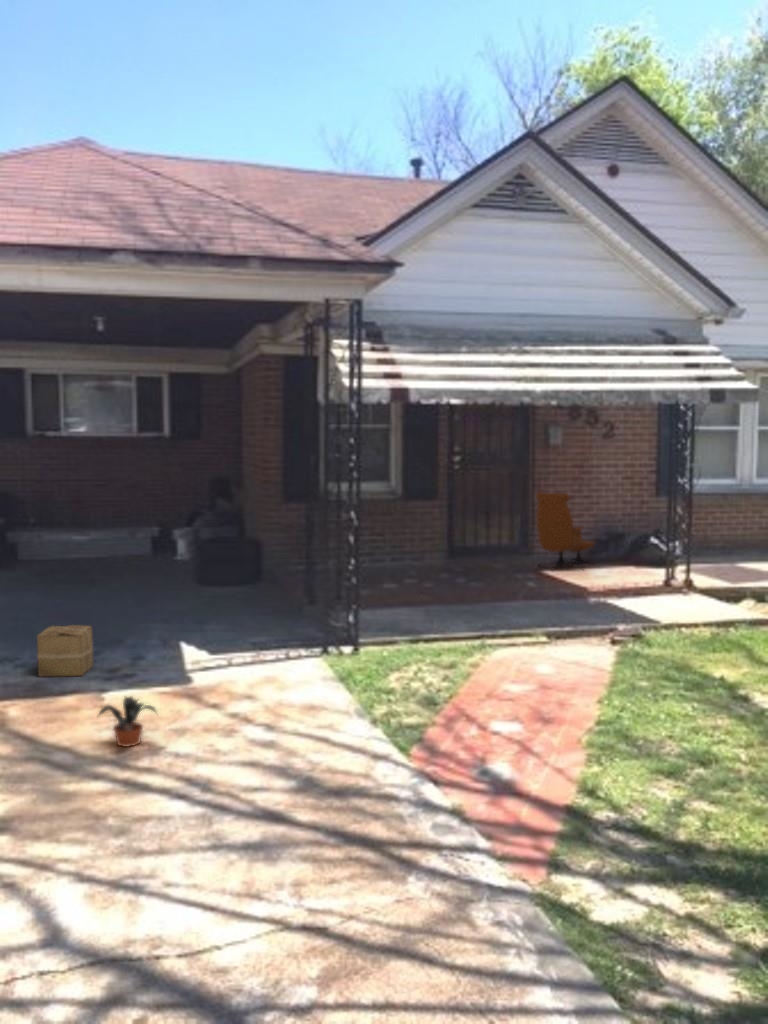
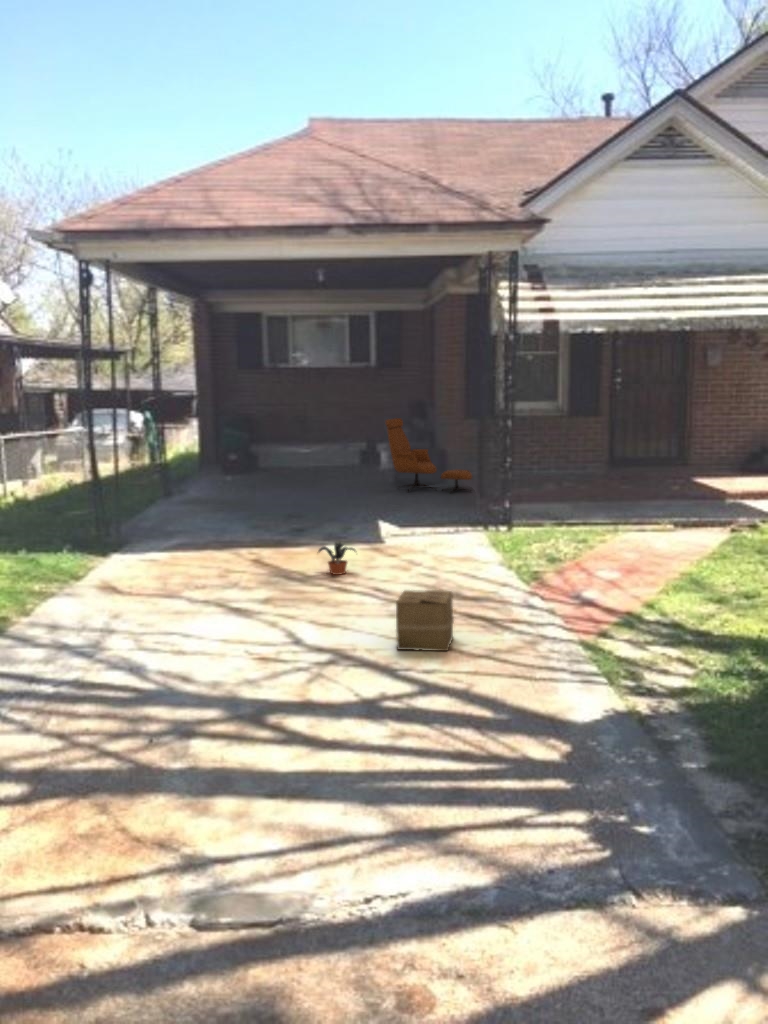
lounge chair: present [536,492,594,568] -> present [386,418,472,491]
cardboard box: present [37,625,93,677] -> present [396,590,454,651]

